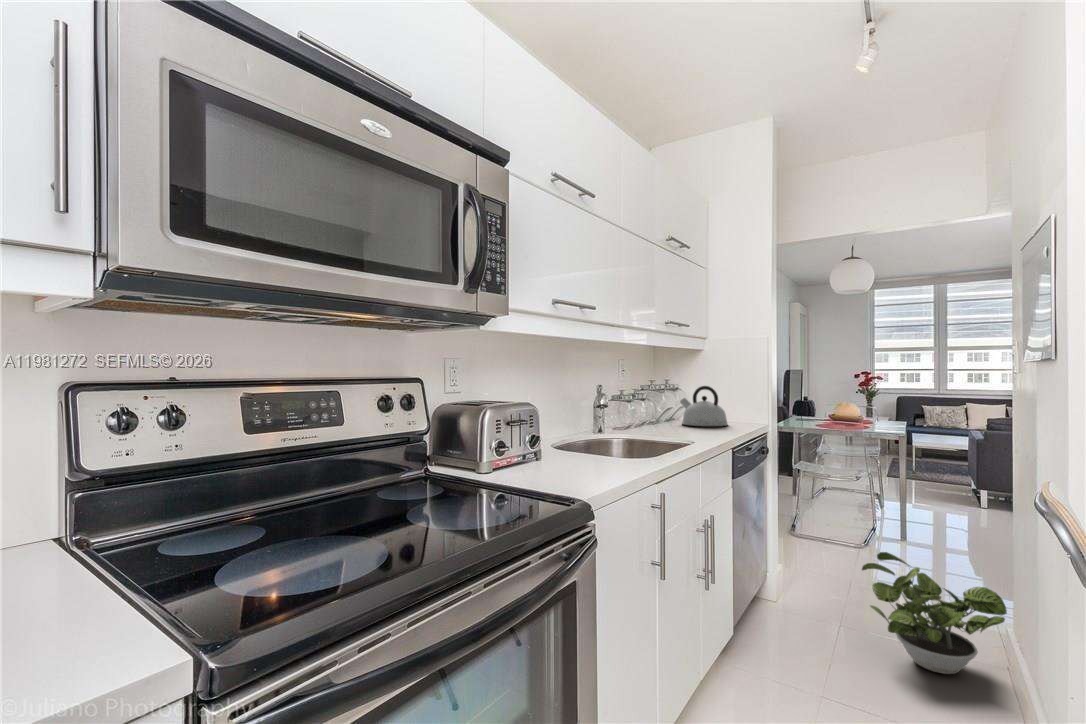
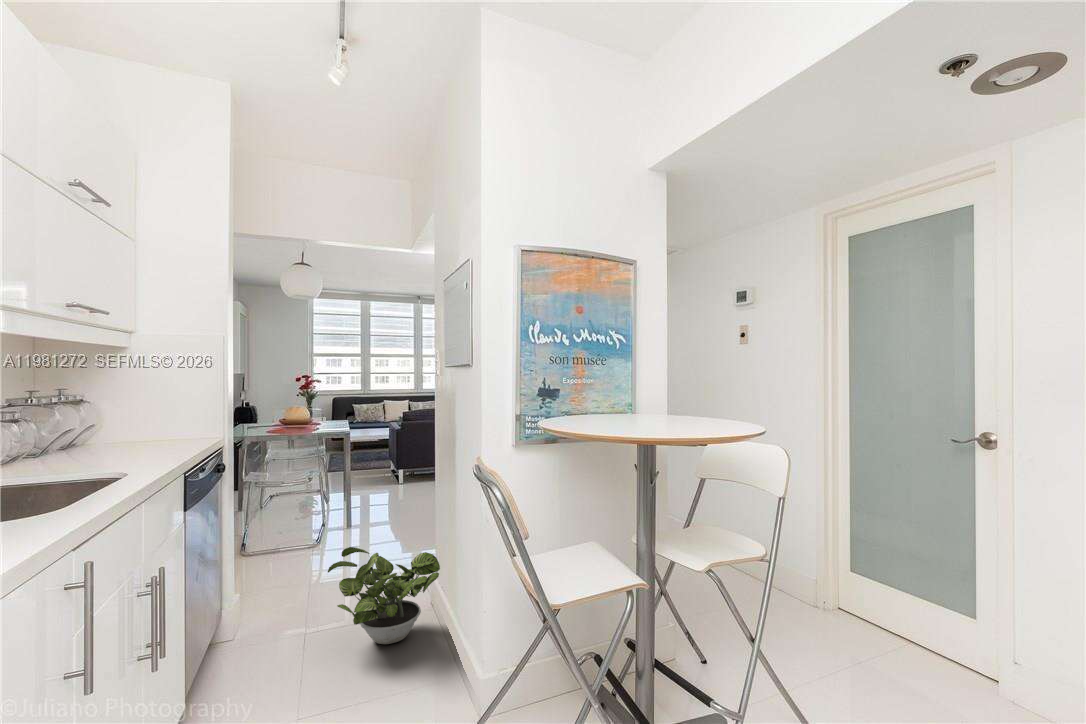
kettle: present [680,386,728,426] -> none [88,395,169,451]

